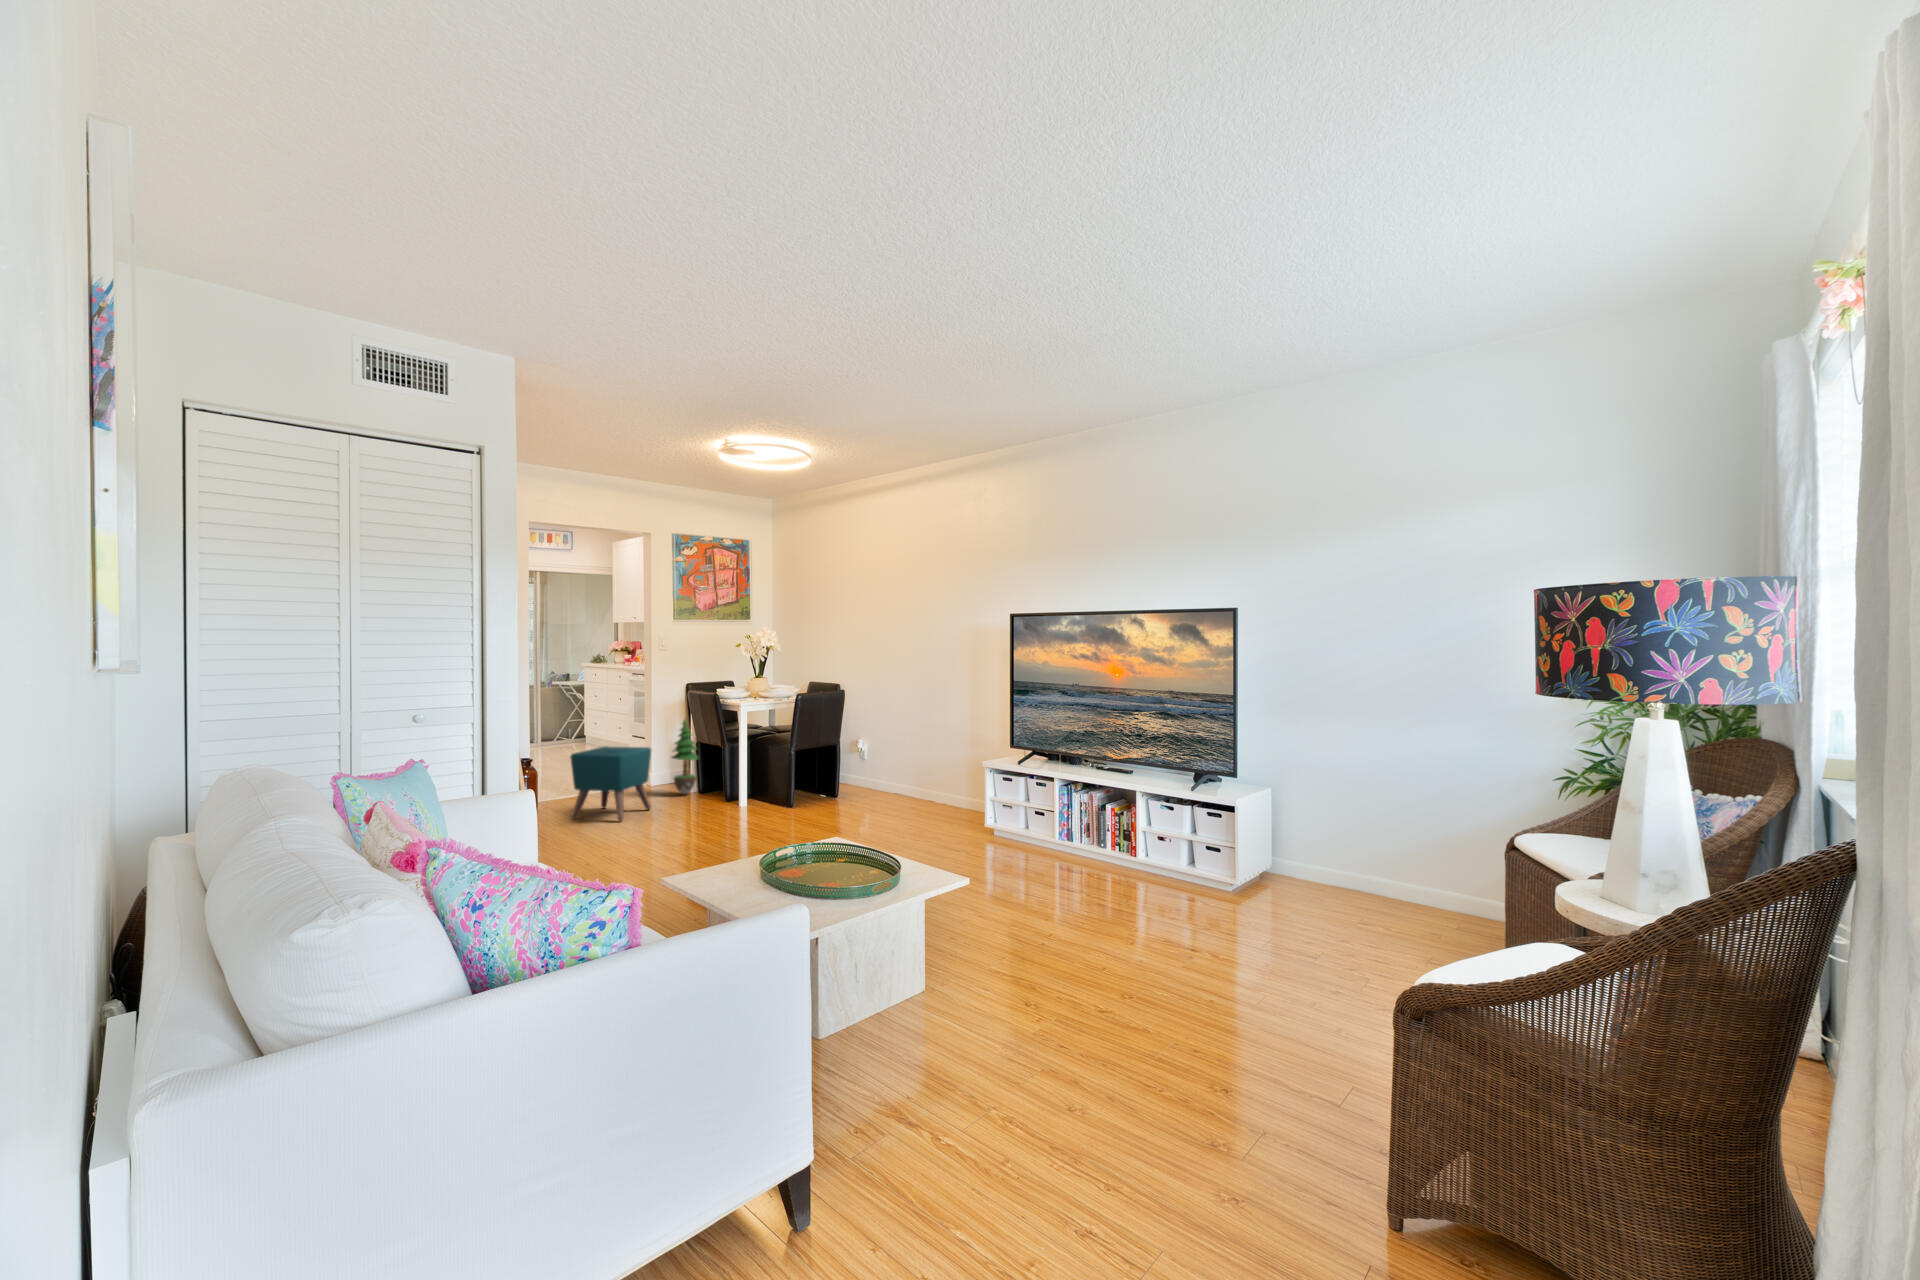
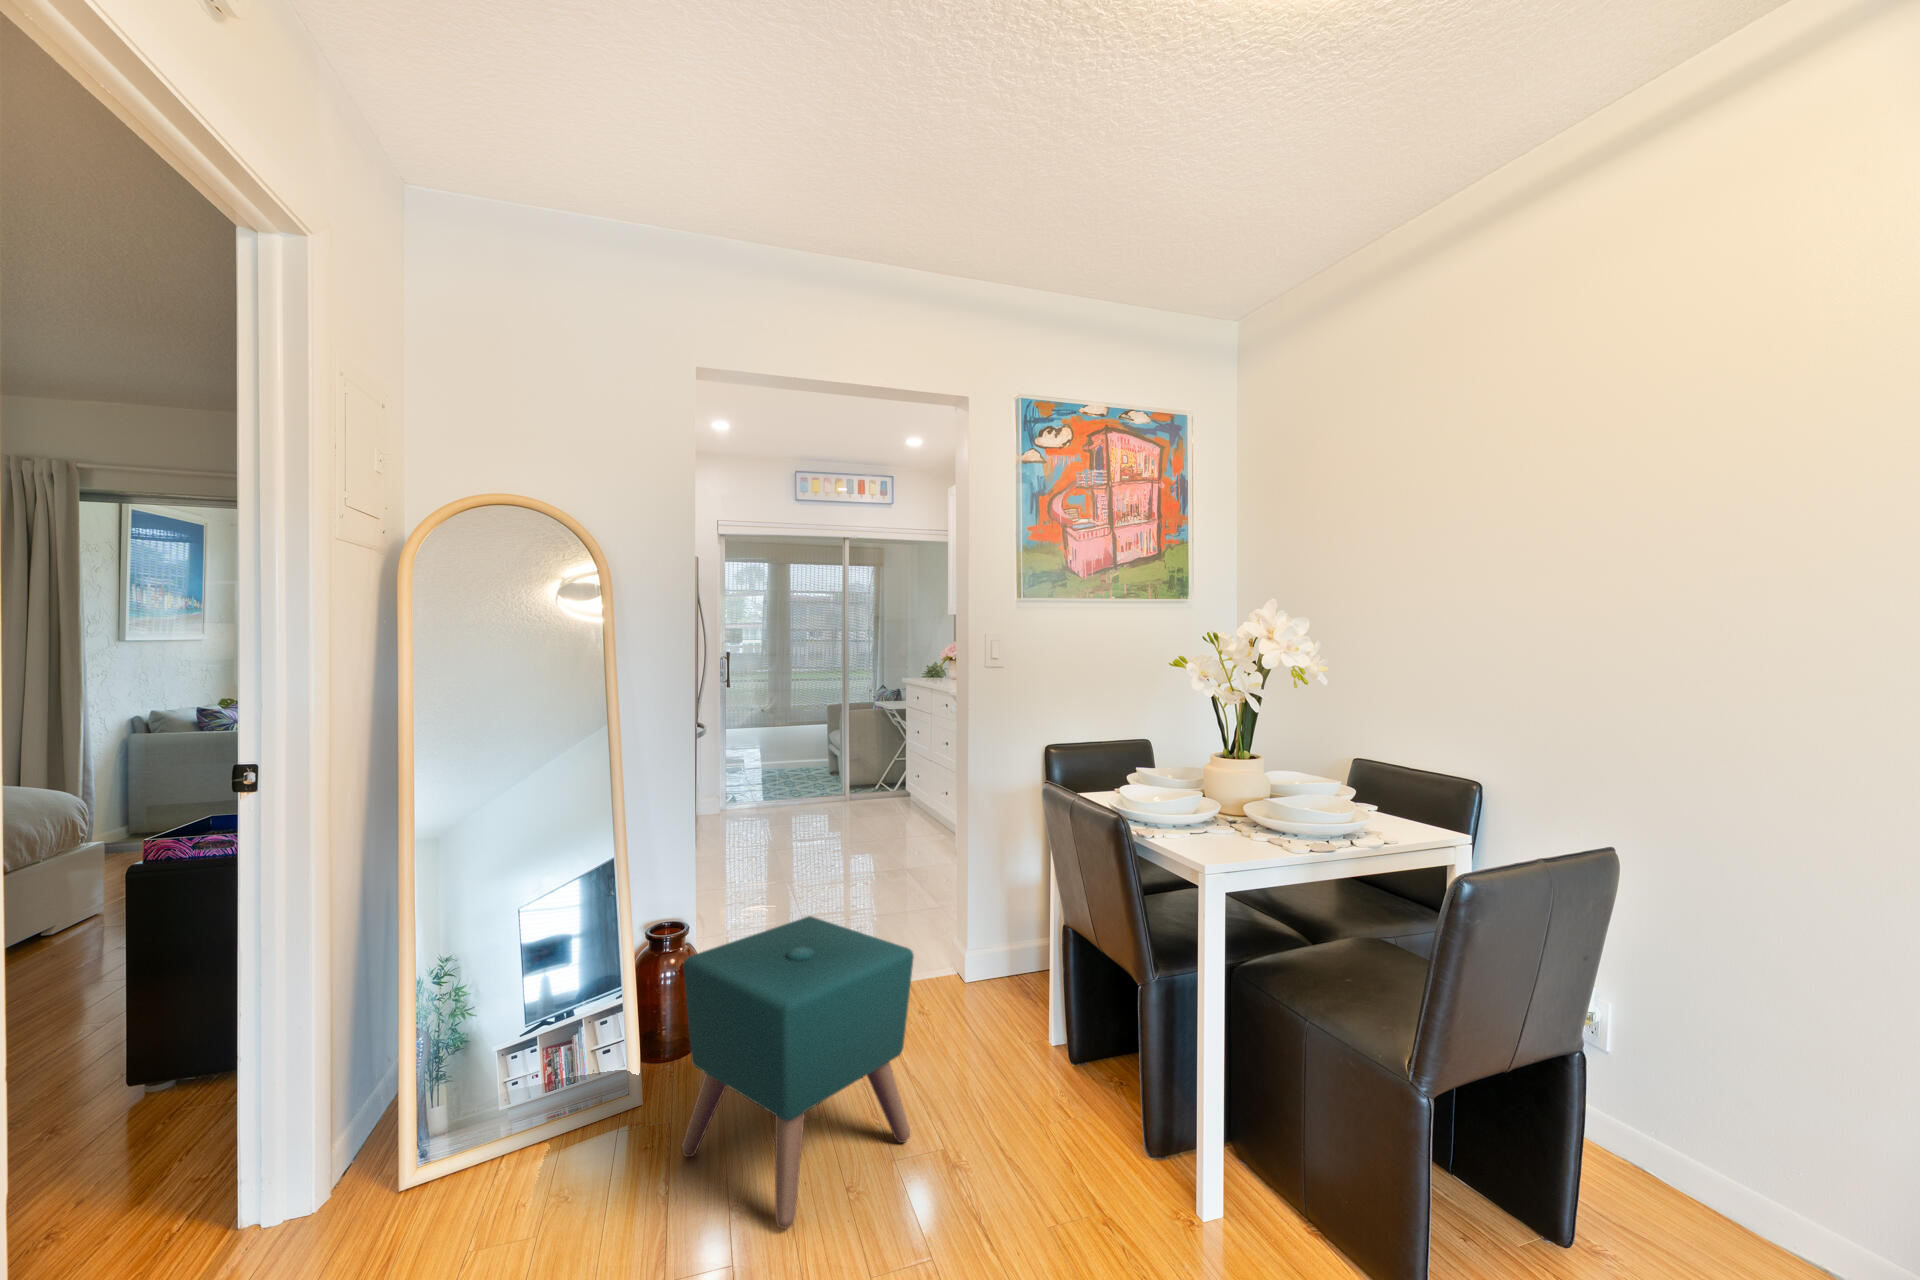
potted tree: present [672,720,698,794] -> none [991,840,1064,1050]

